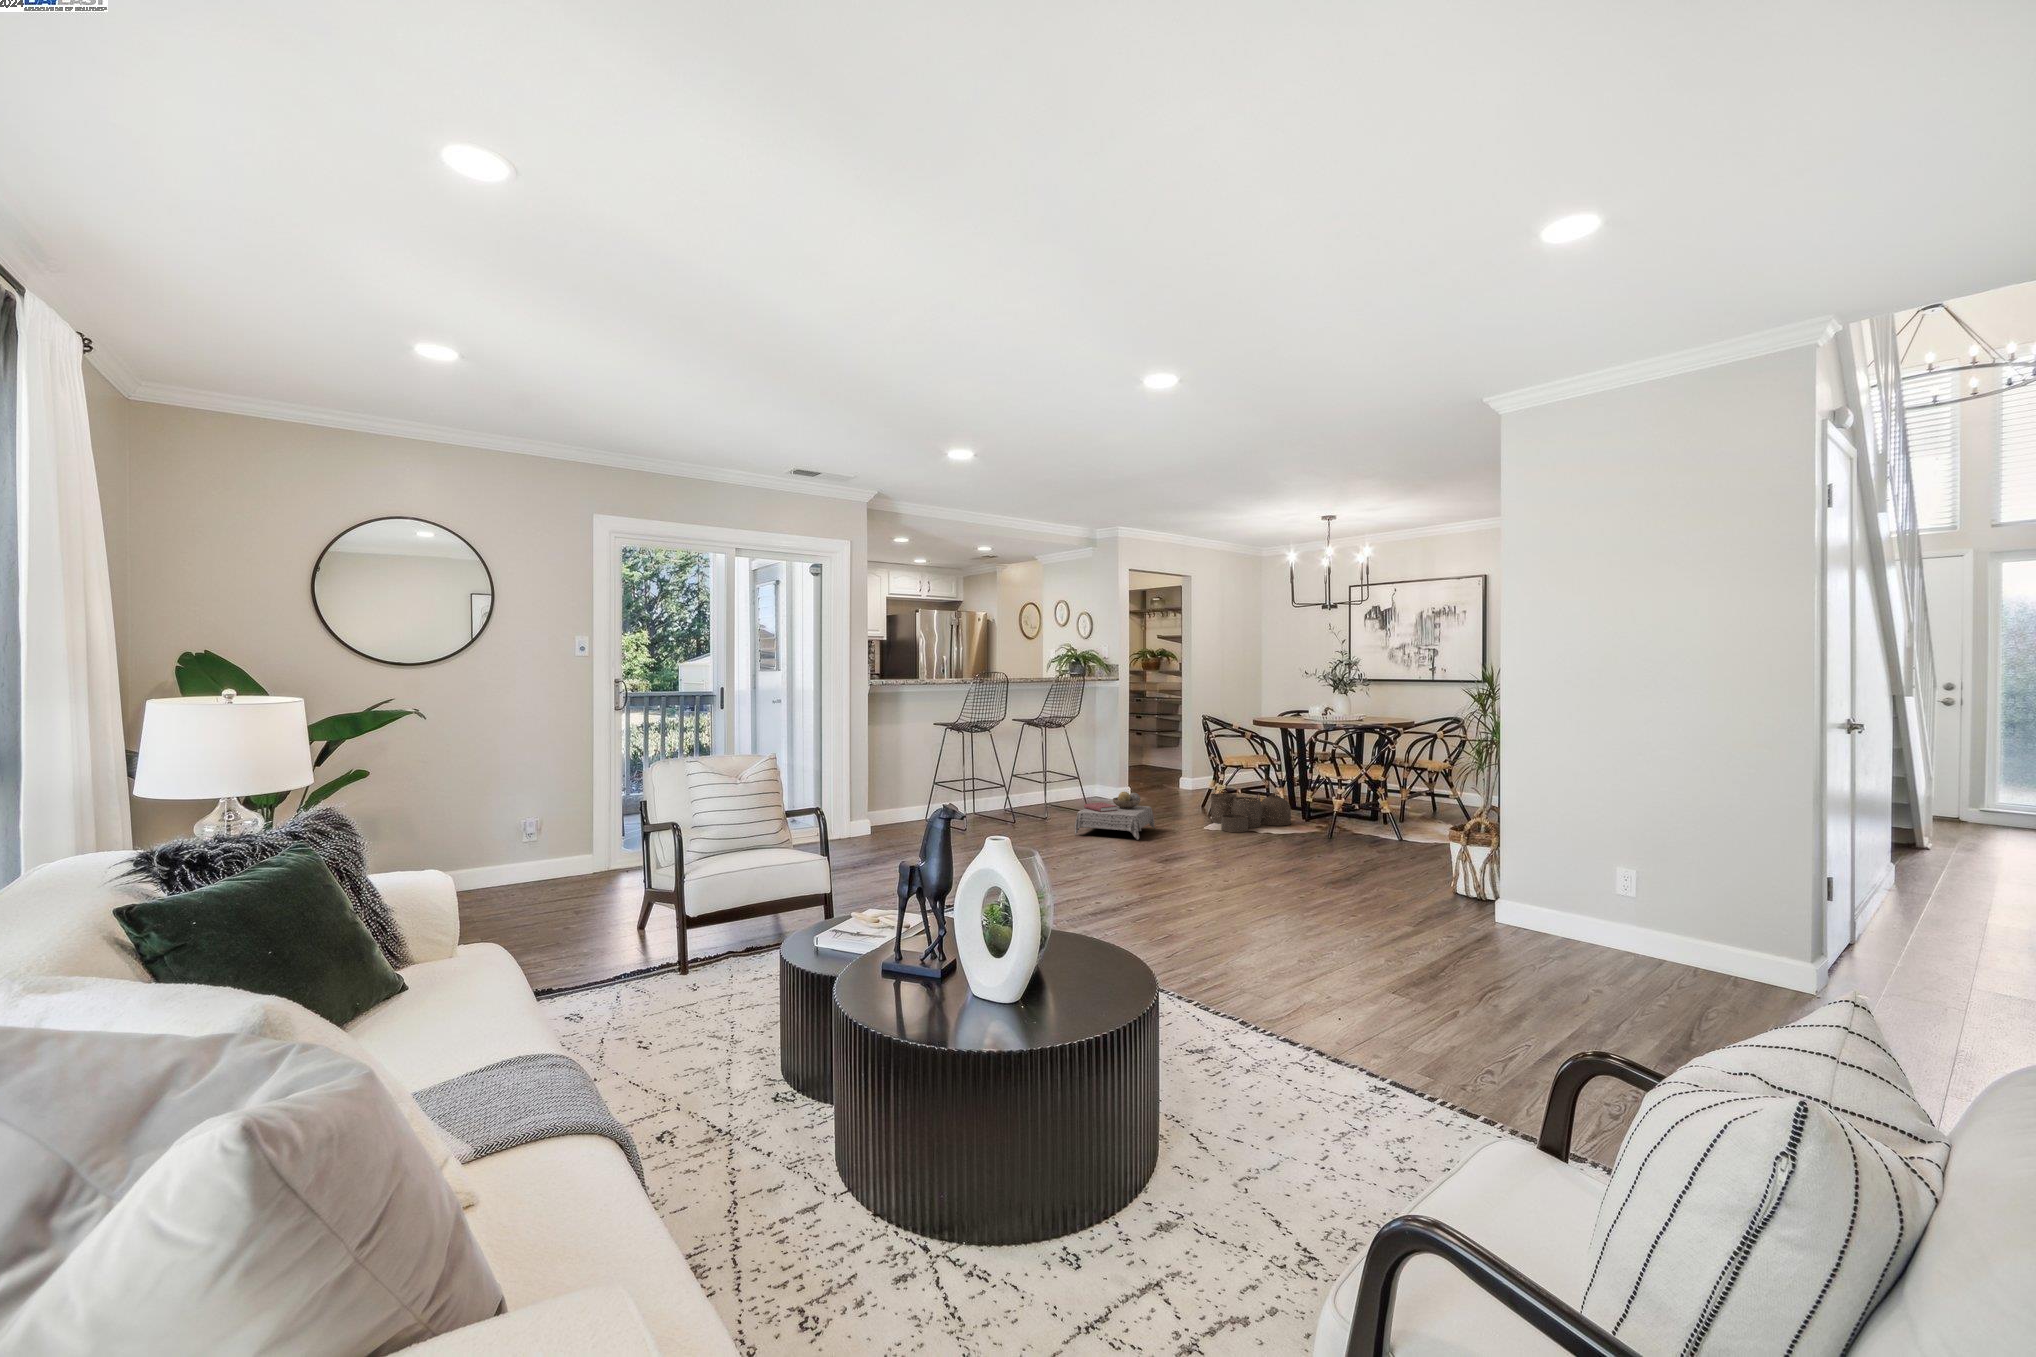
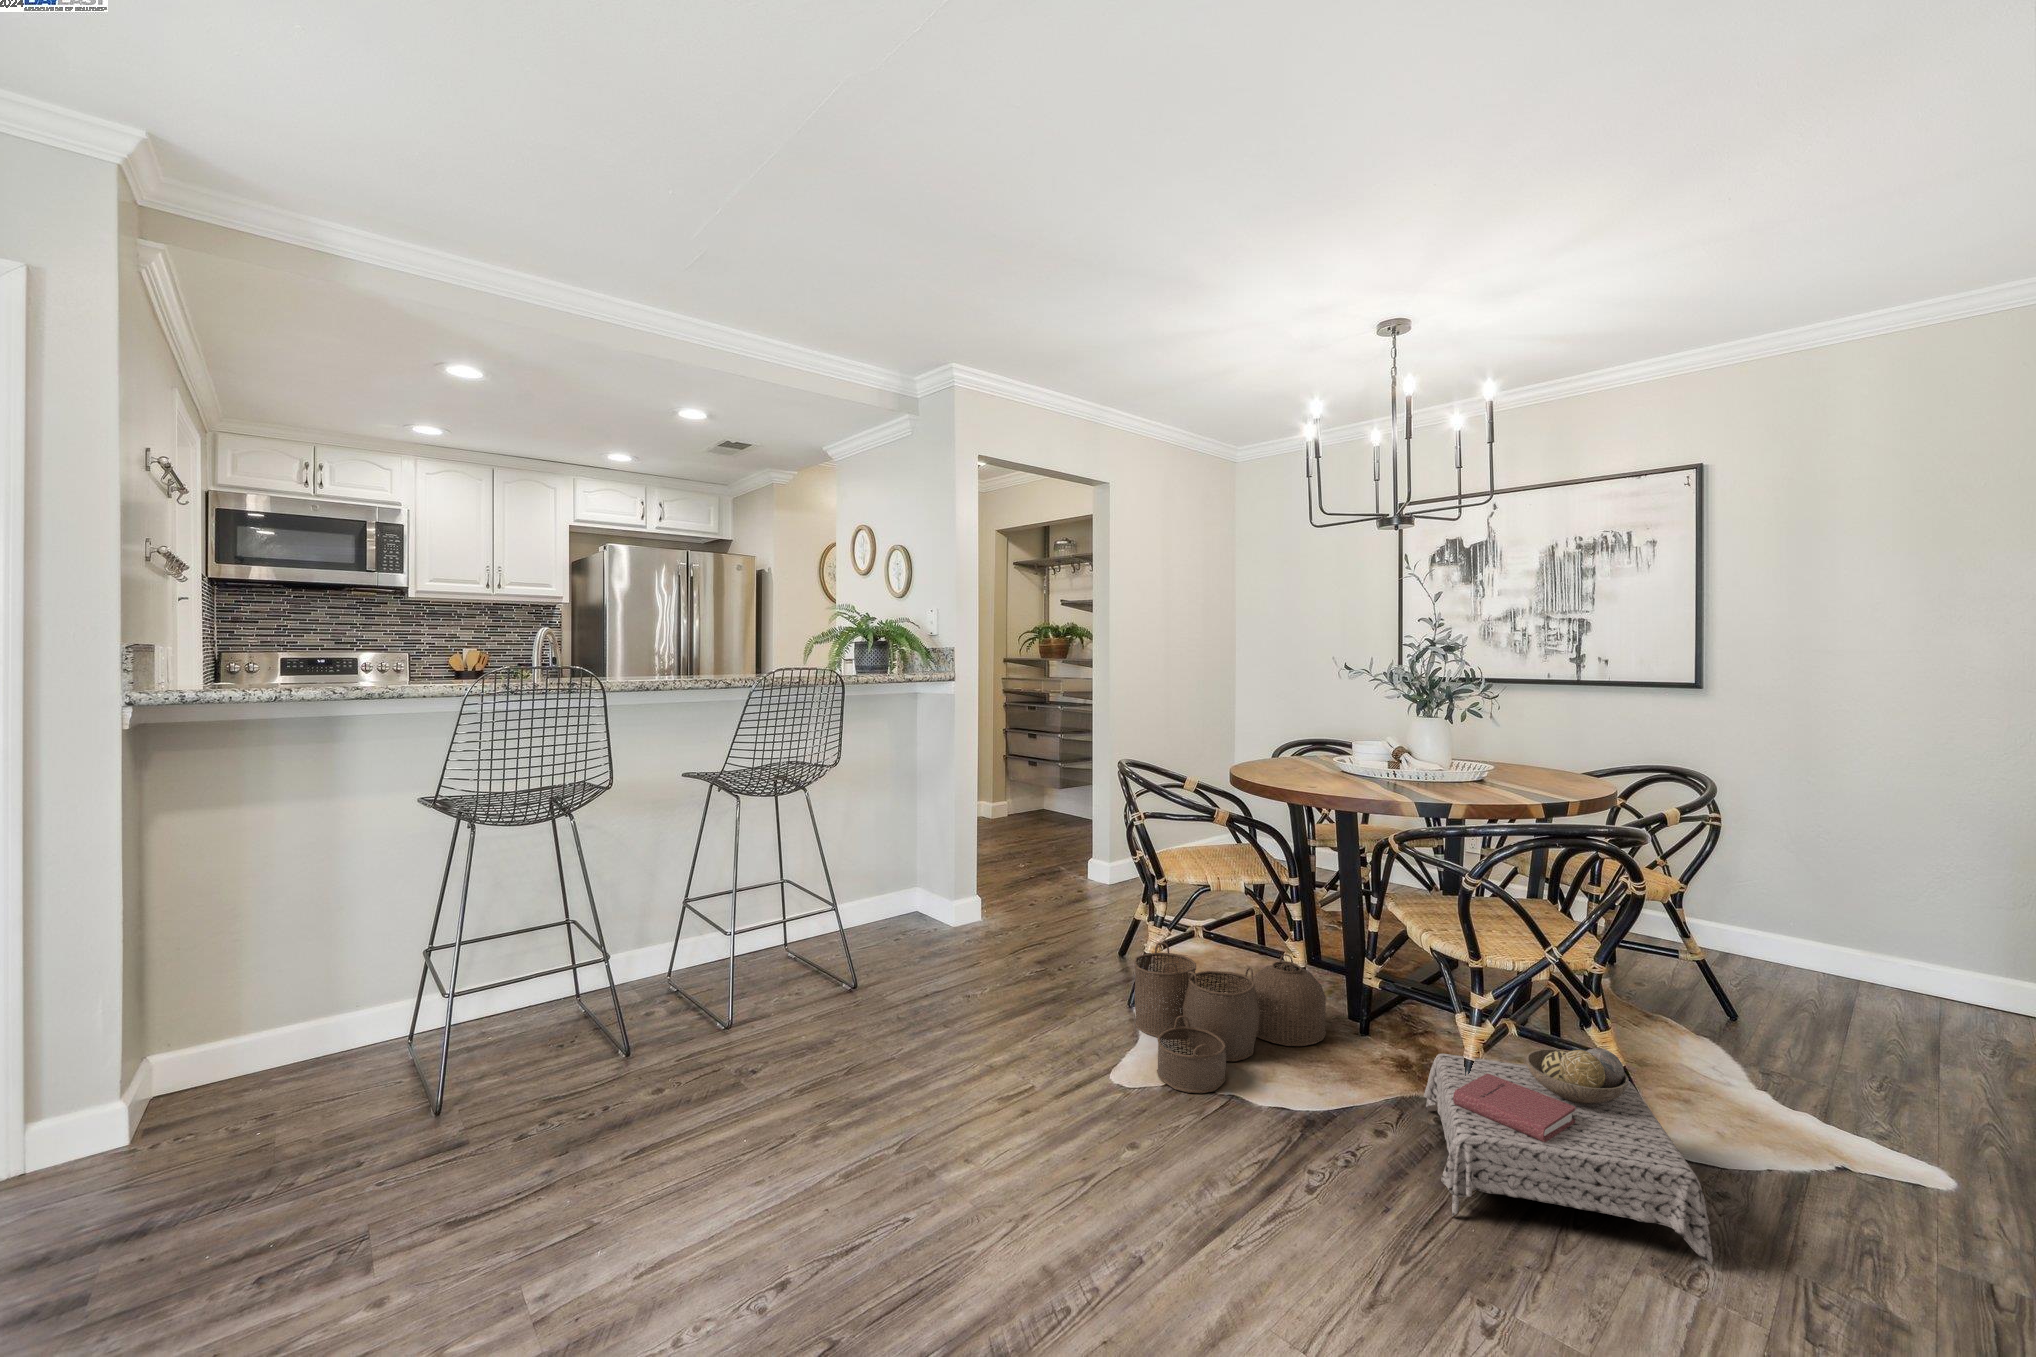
ottoman: present [1075,791,1155,840] -> present [1424,1048,1713,1266]

